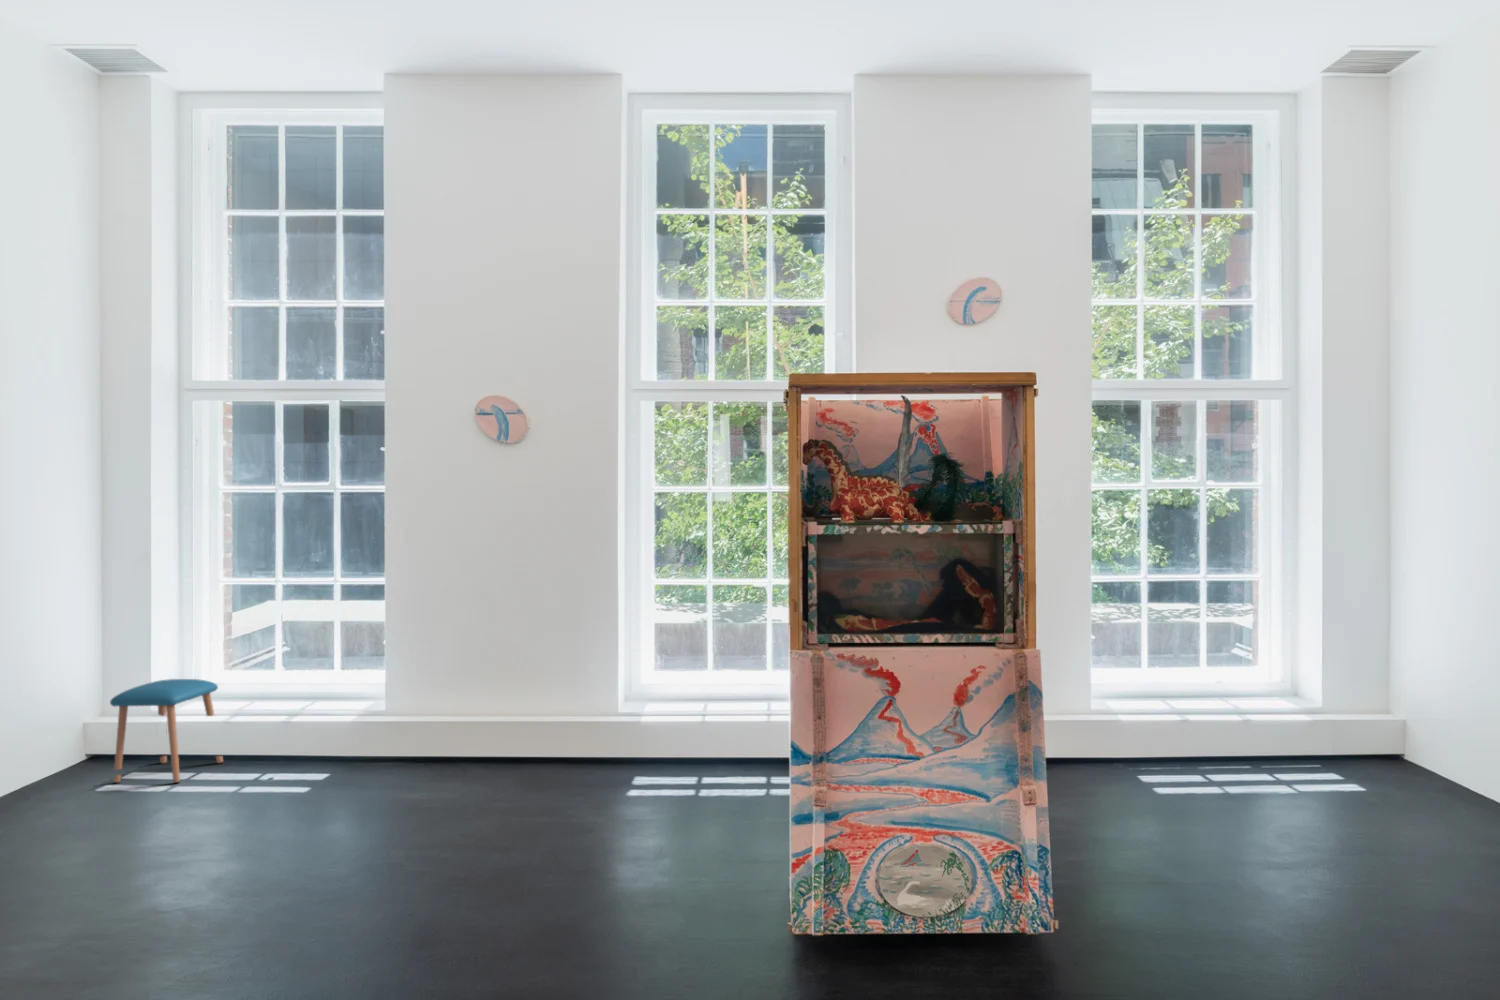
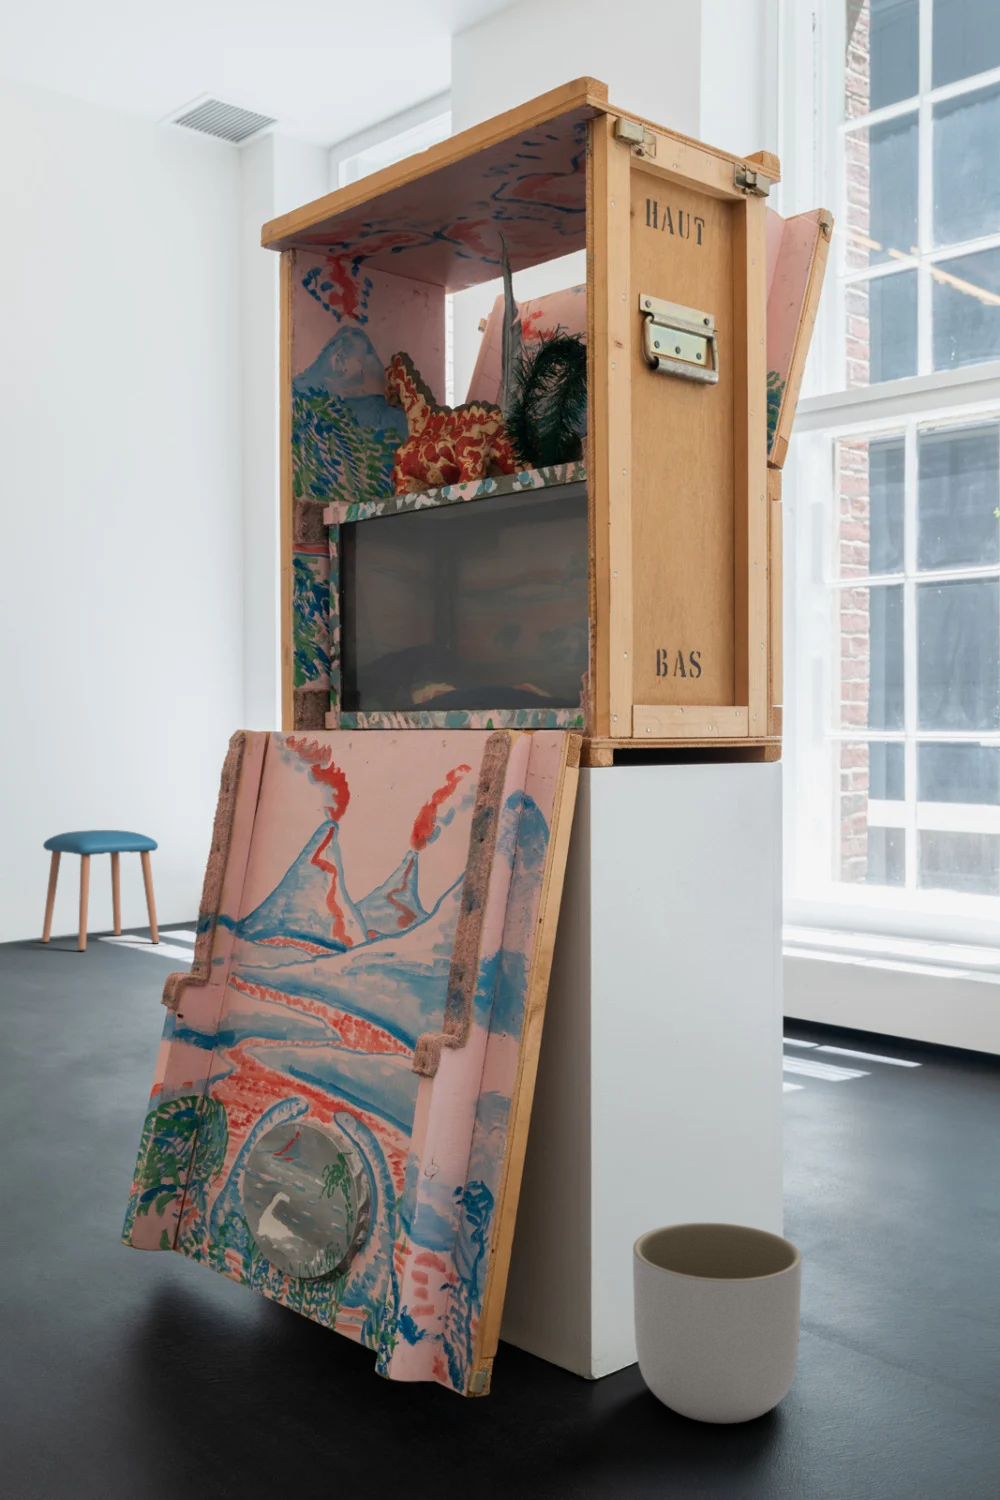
planter: none [1053,835,1123,916] -> present [633,1223,802,1423]

